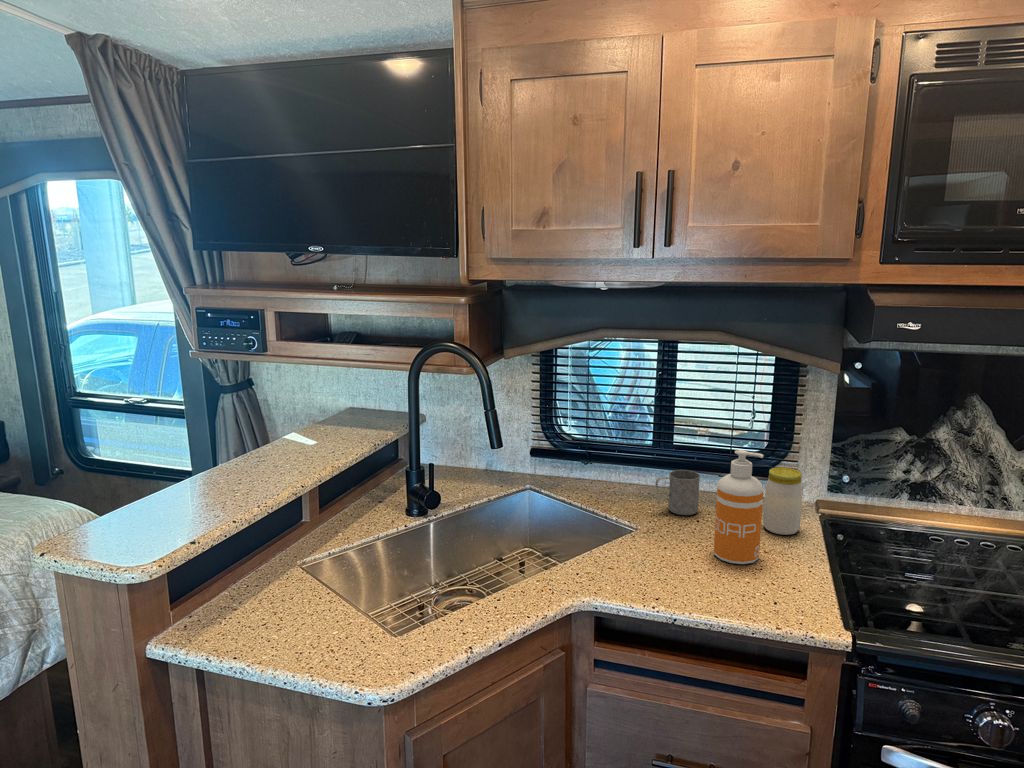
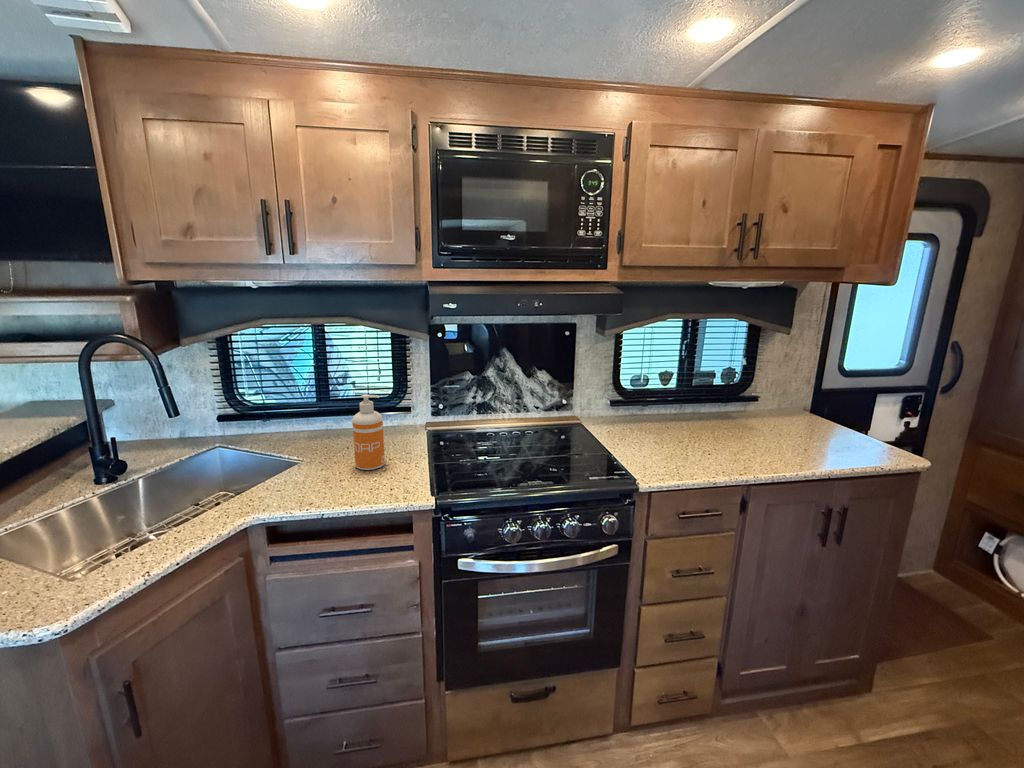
jar: present [763,467,803,535] -> none [390,404,414,447]
mug: present [656,470,700,515] -> none [316,415,349,446]

